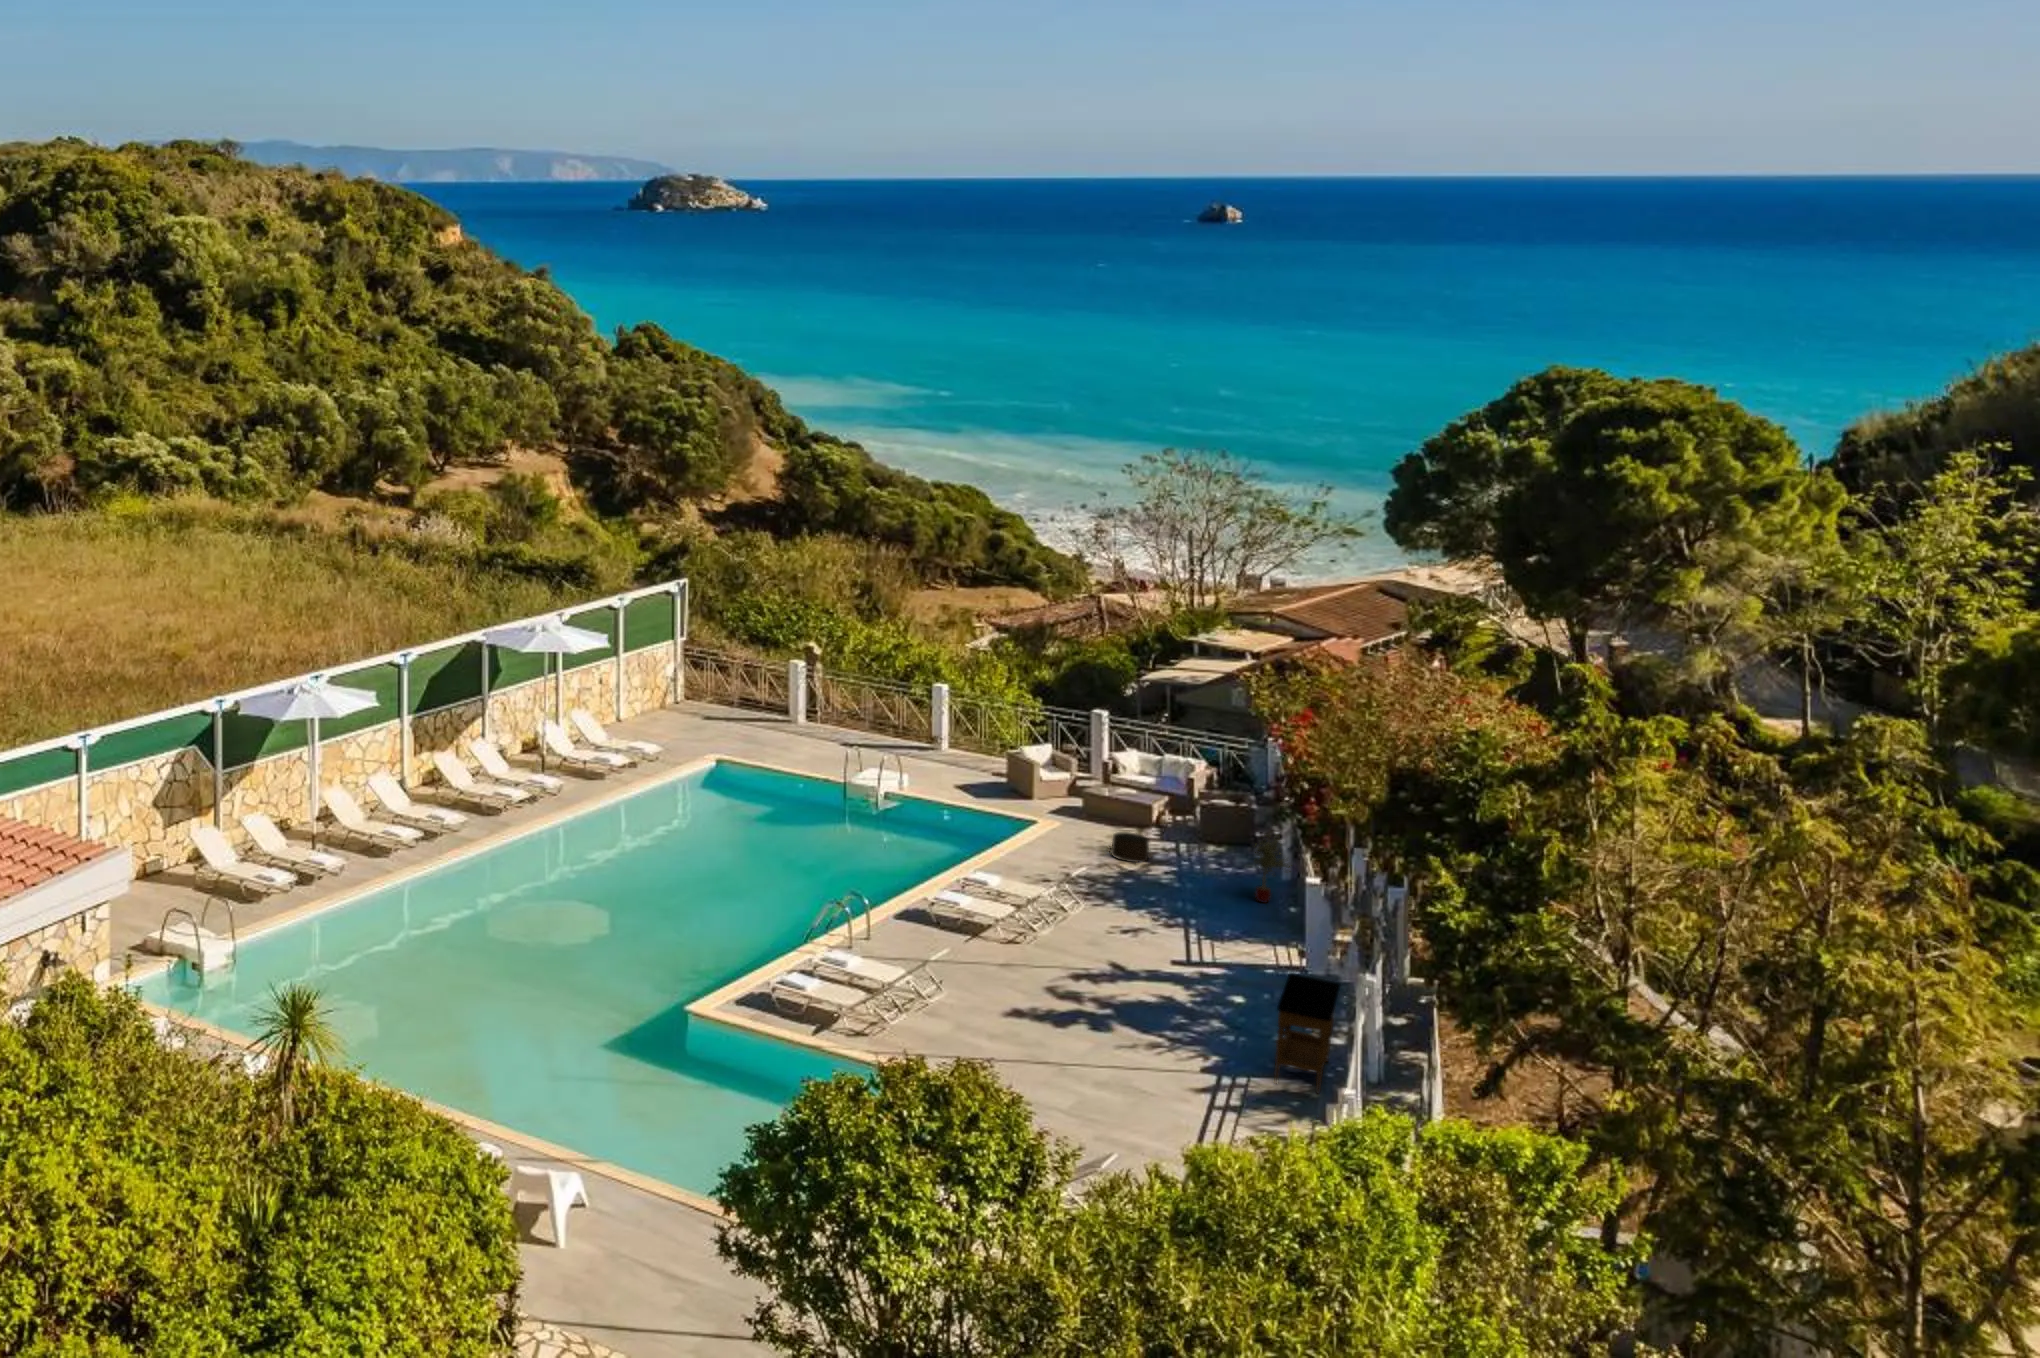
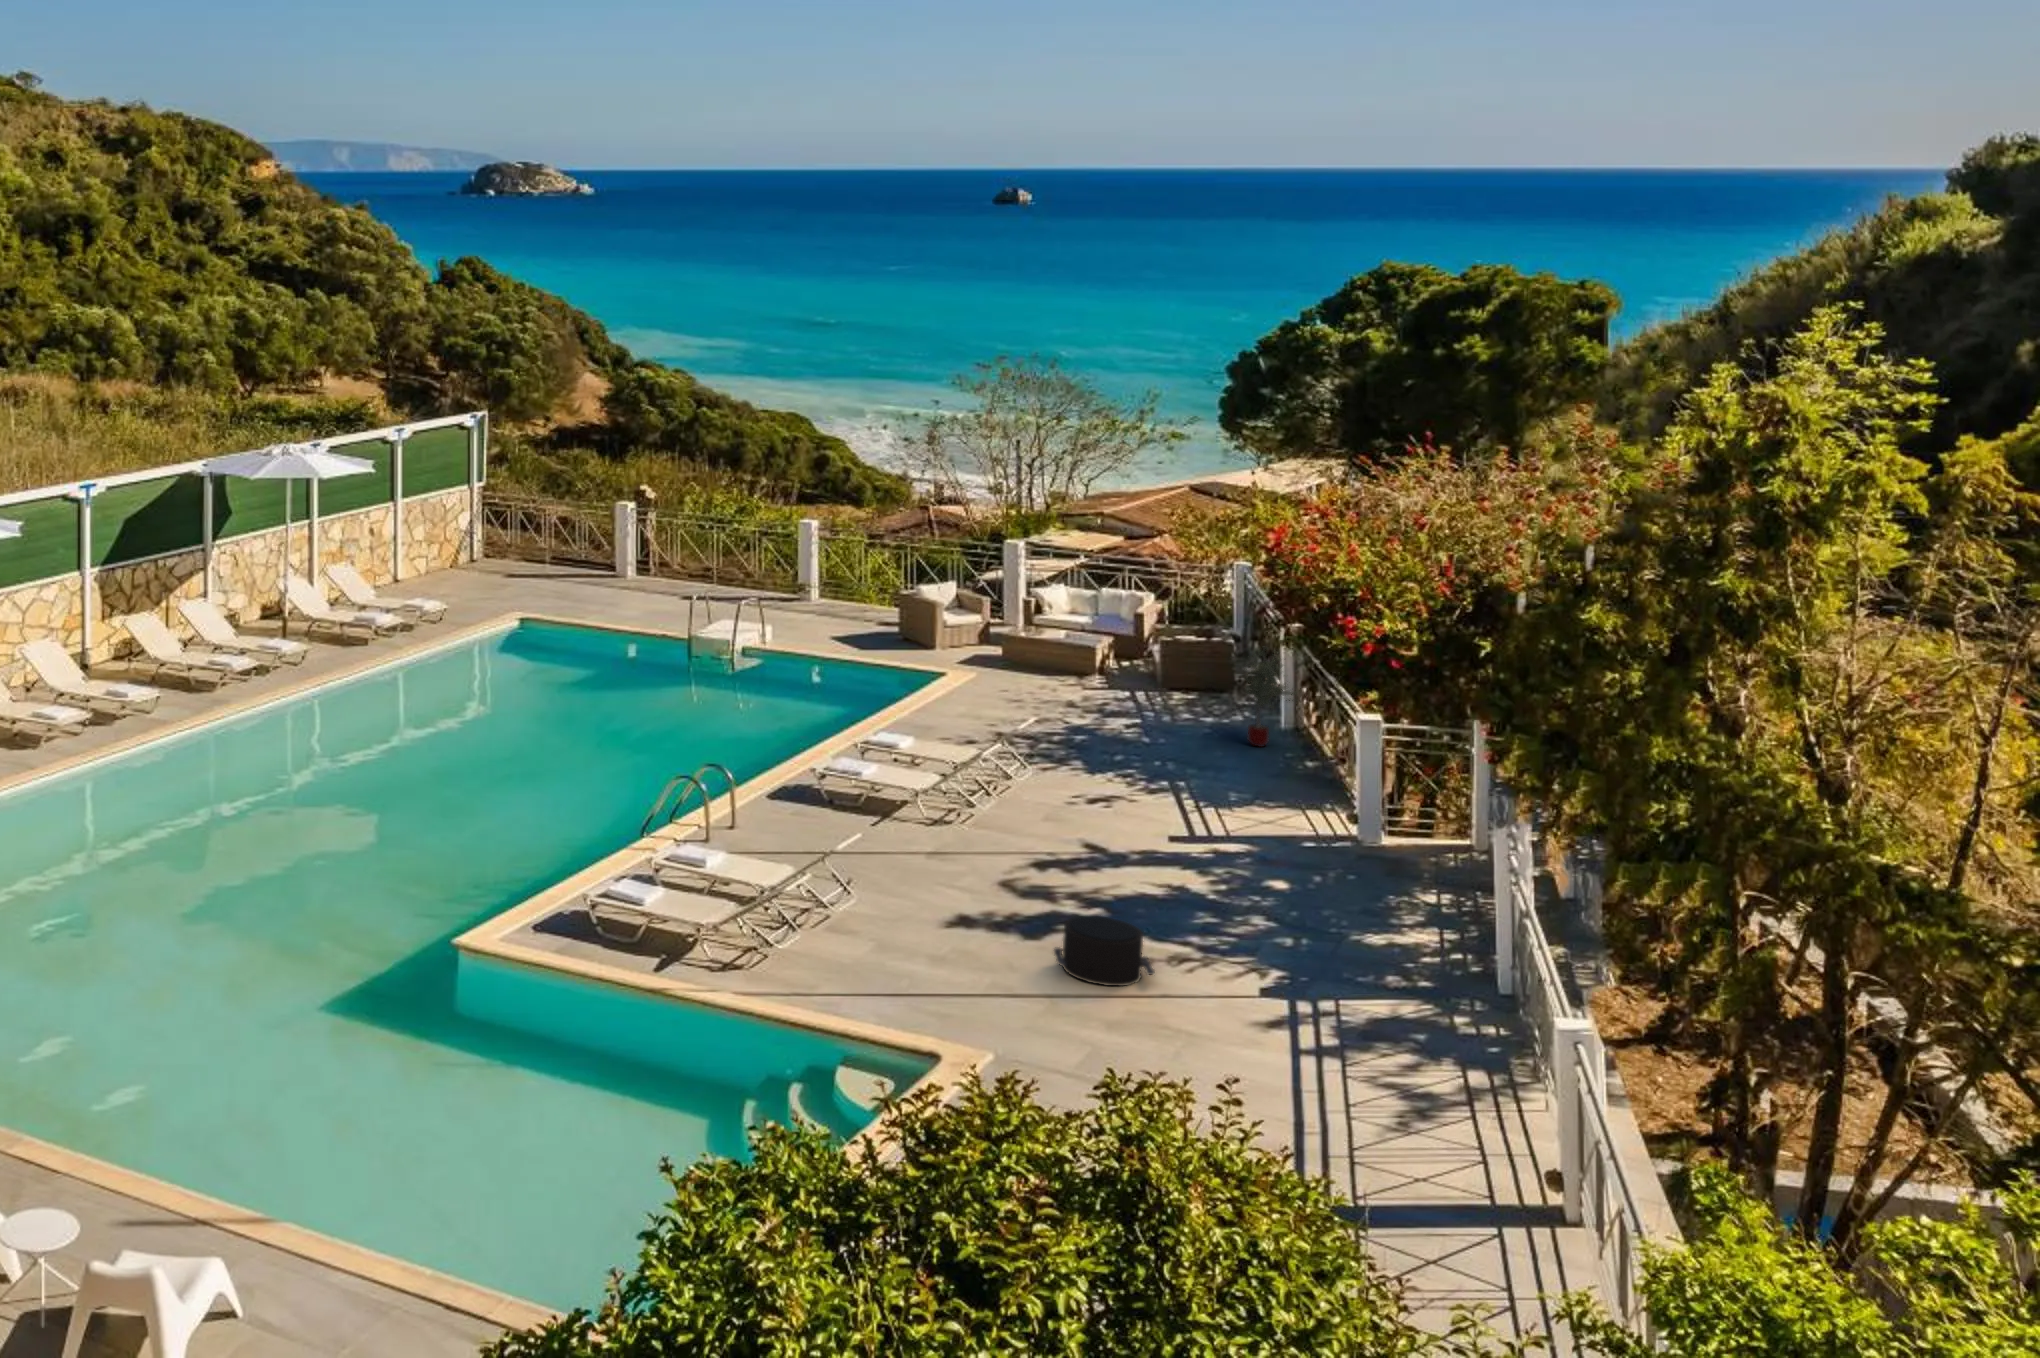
pouf: present [1108,832,1152,862] -> present [1054,916,1155,986]
side table: present [1274,973,1341,1094] -> none [1409,828,1530,1027]

